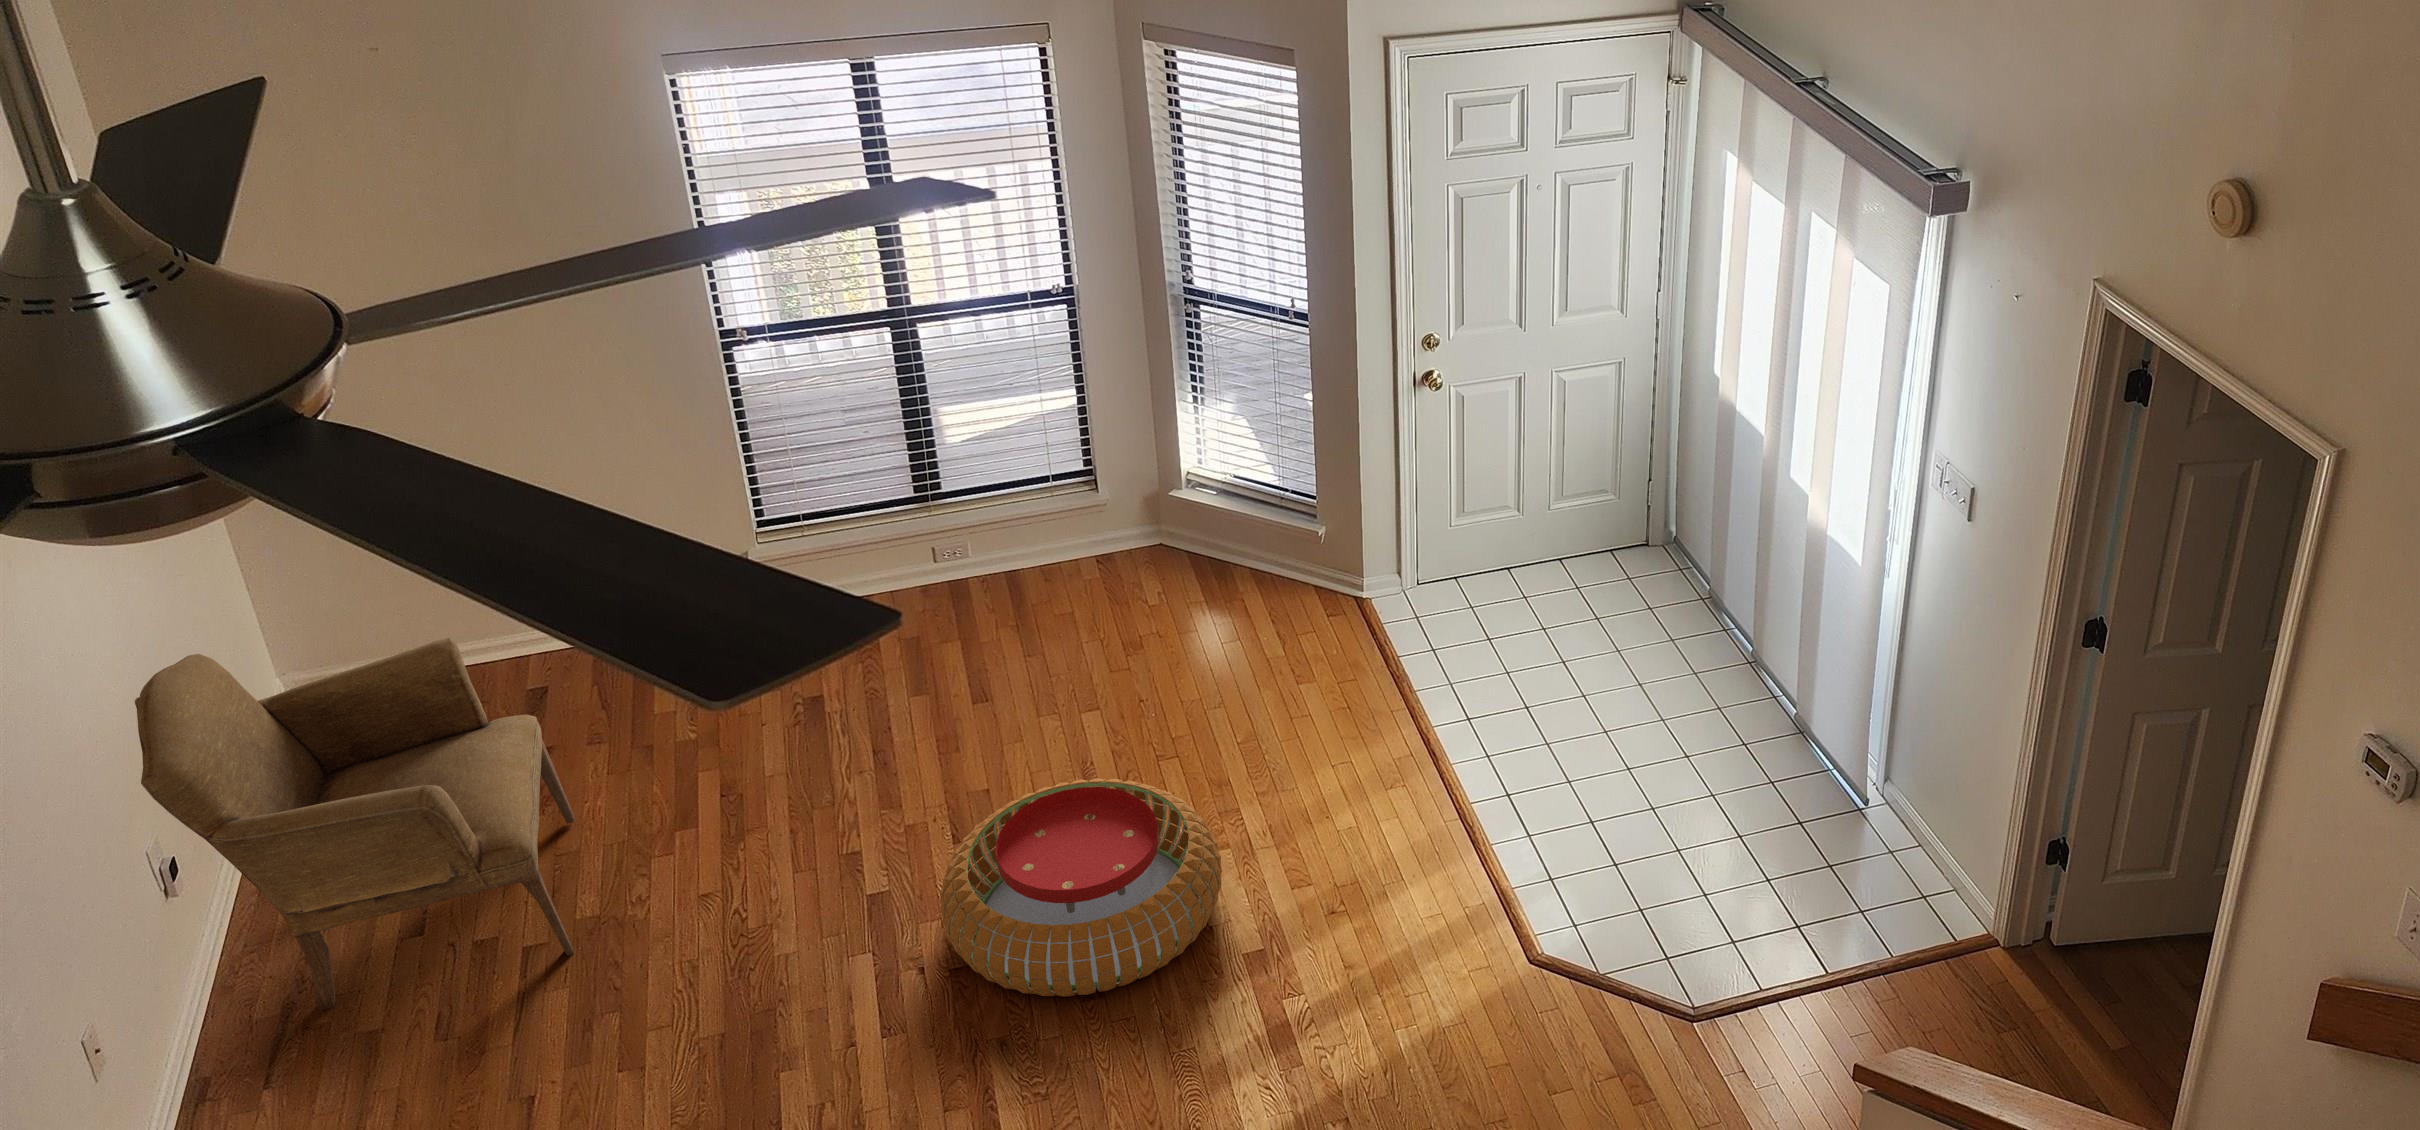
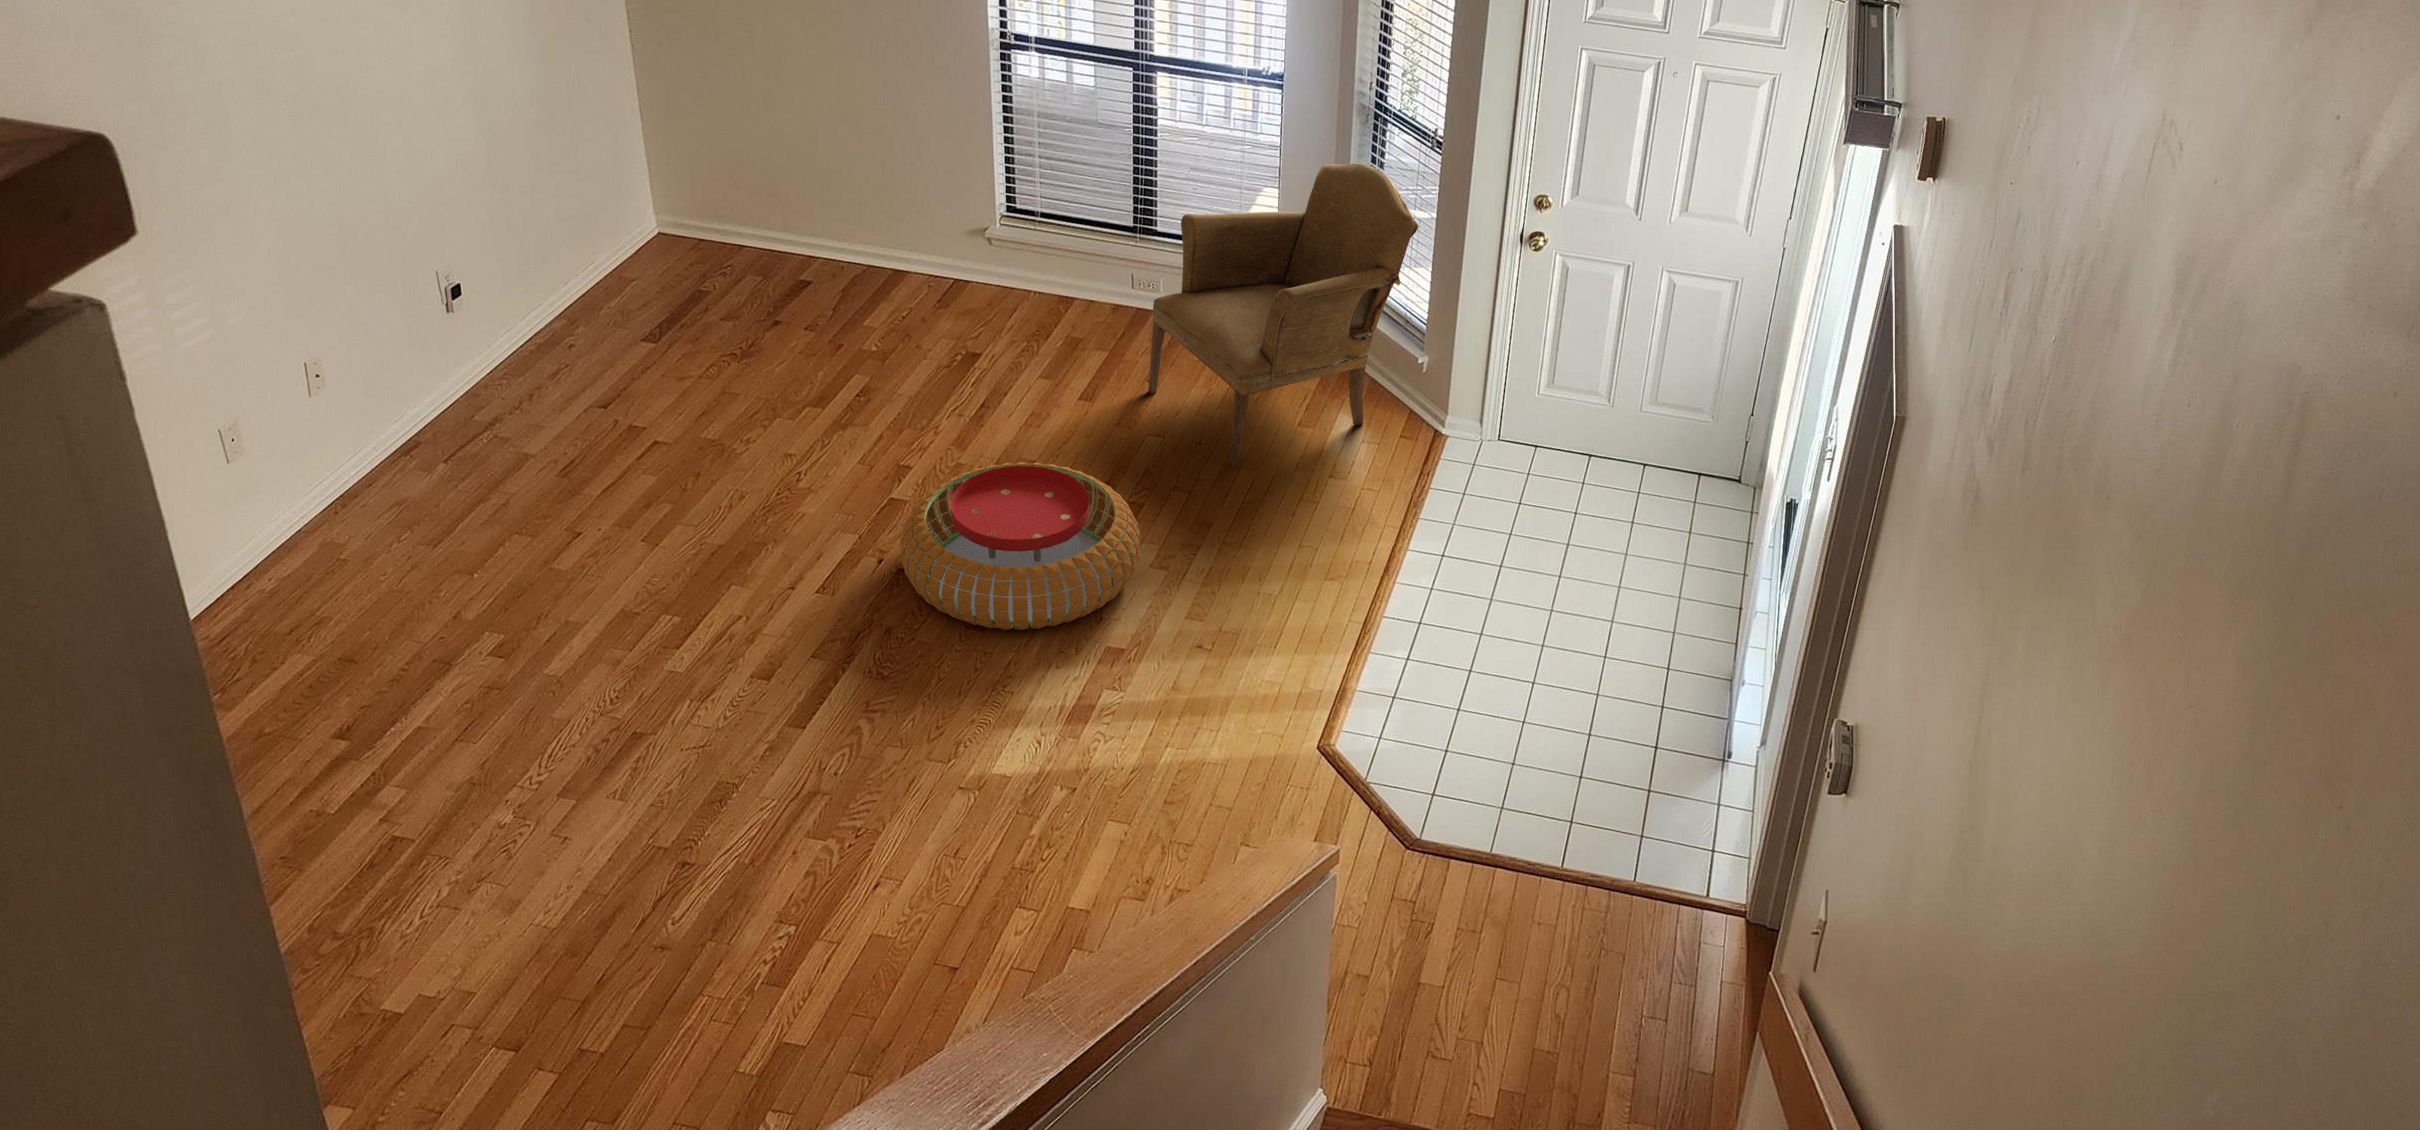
armchair: present [135,638,575,1010] -> present [1148,163,1419,467]

